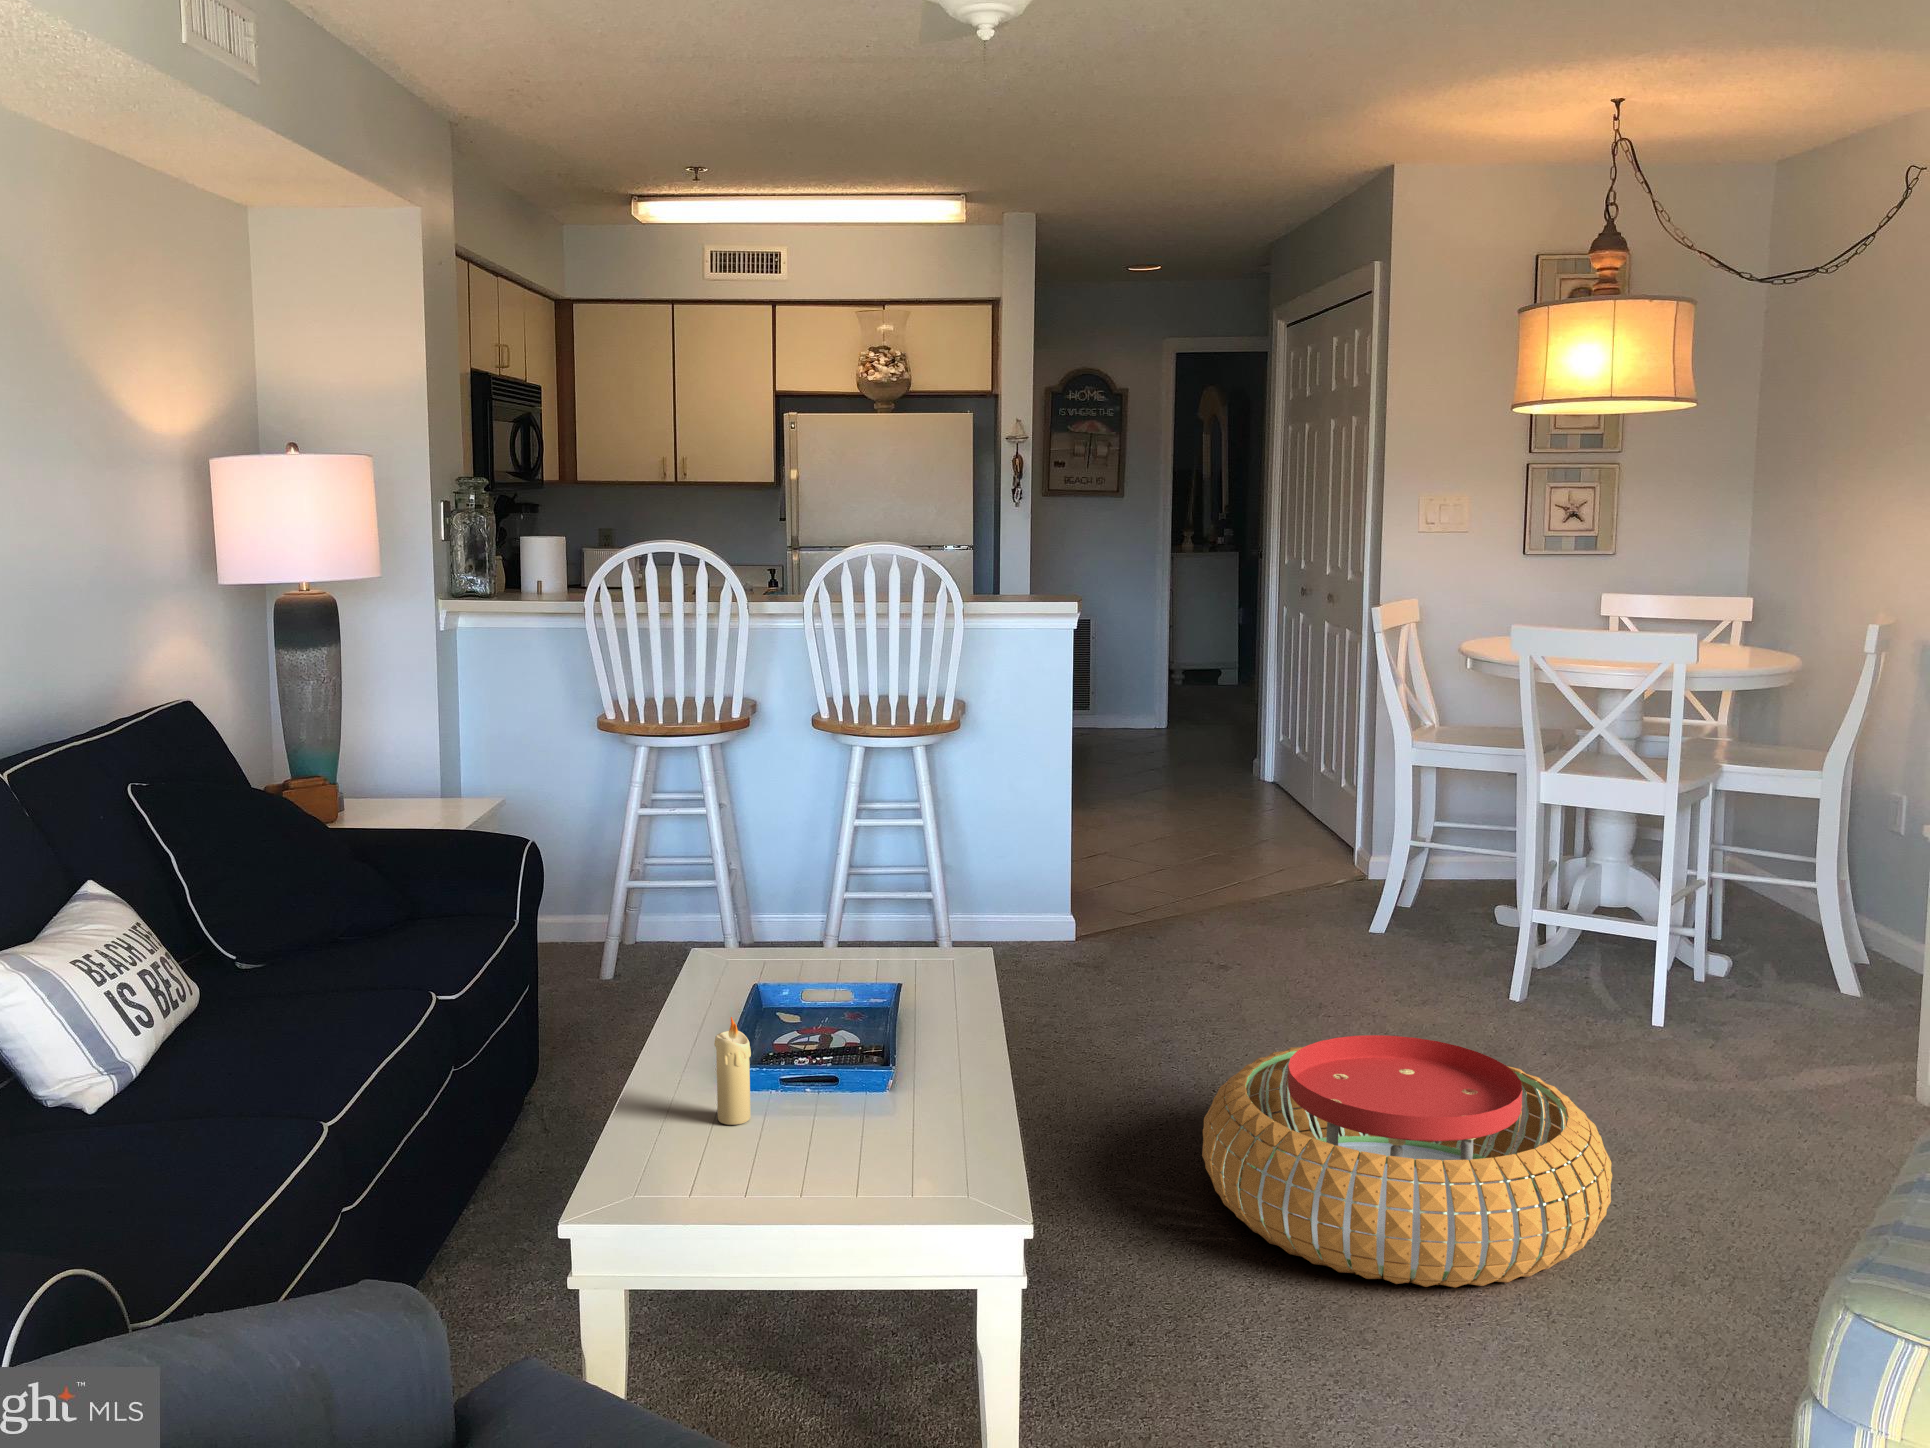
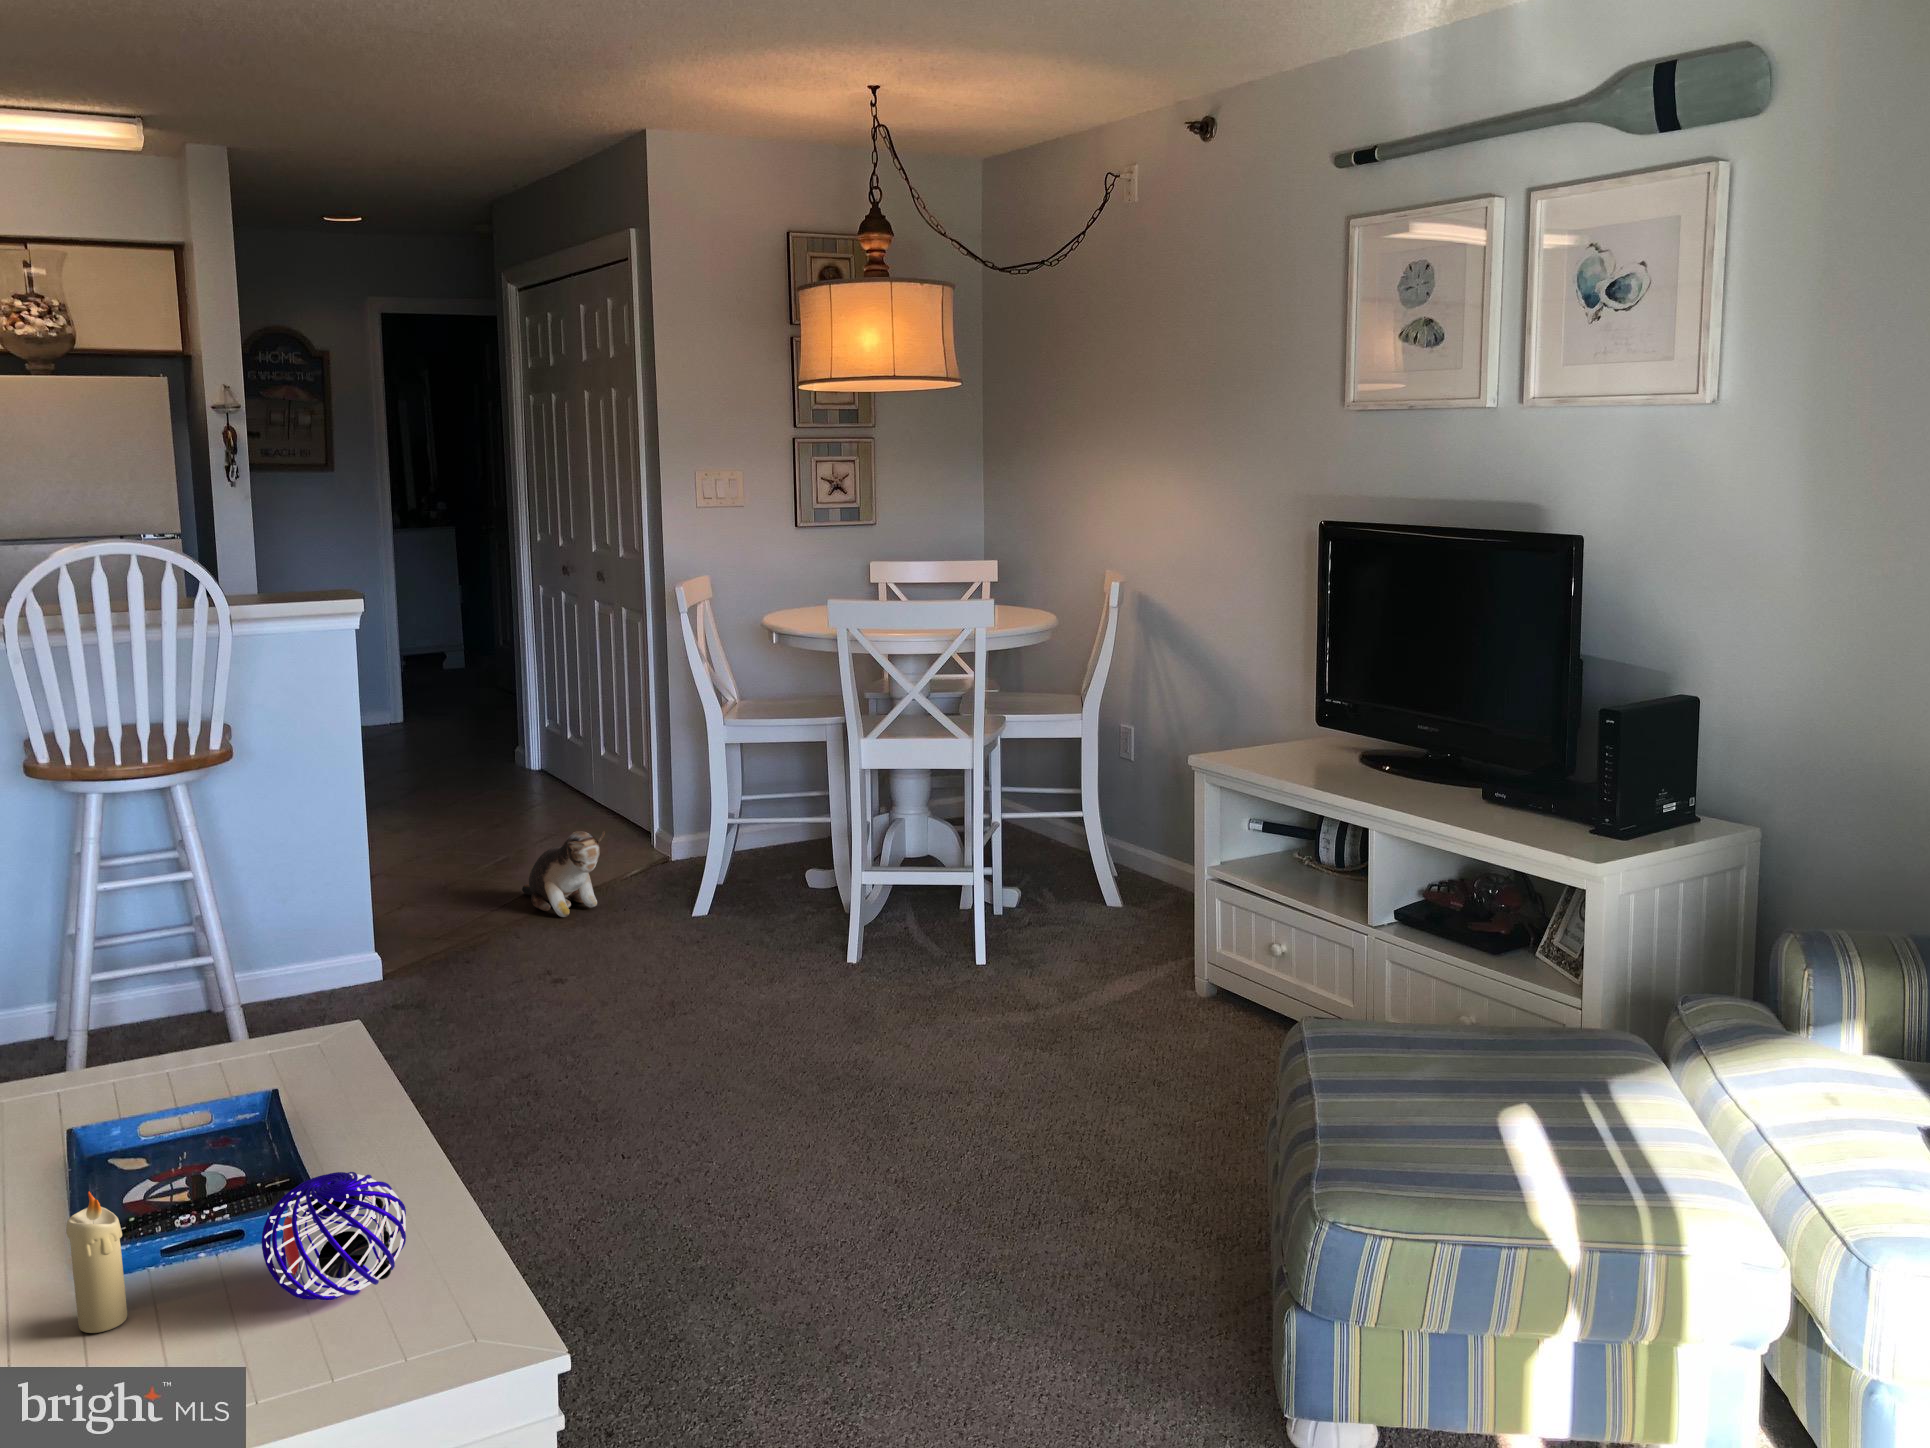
plush toy: none [1215,835,1288,914] -> present [522,831,605,917]
pouf: present [1202,1035,1612,1288] -> none [624,1027,1027,1290]
decorative orb: none [842,1043,951,1142] -> present [262,1172,406,1301]

